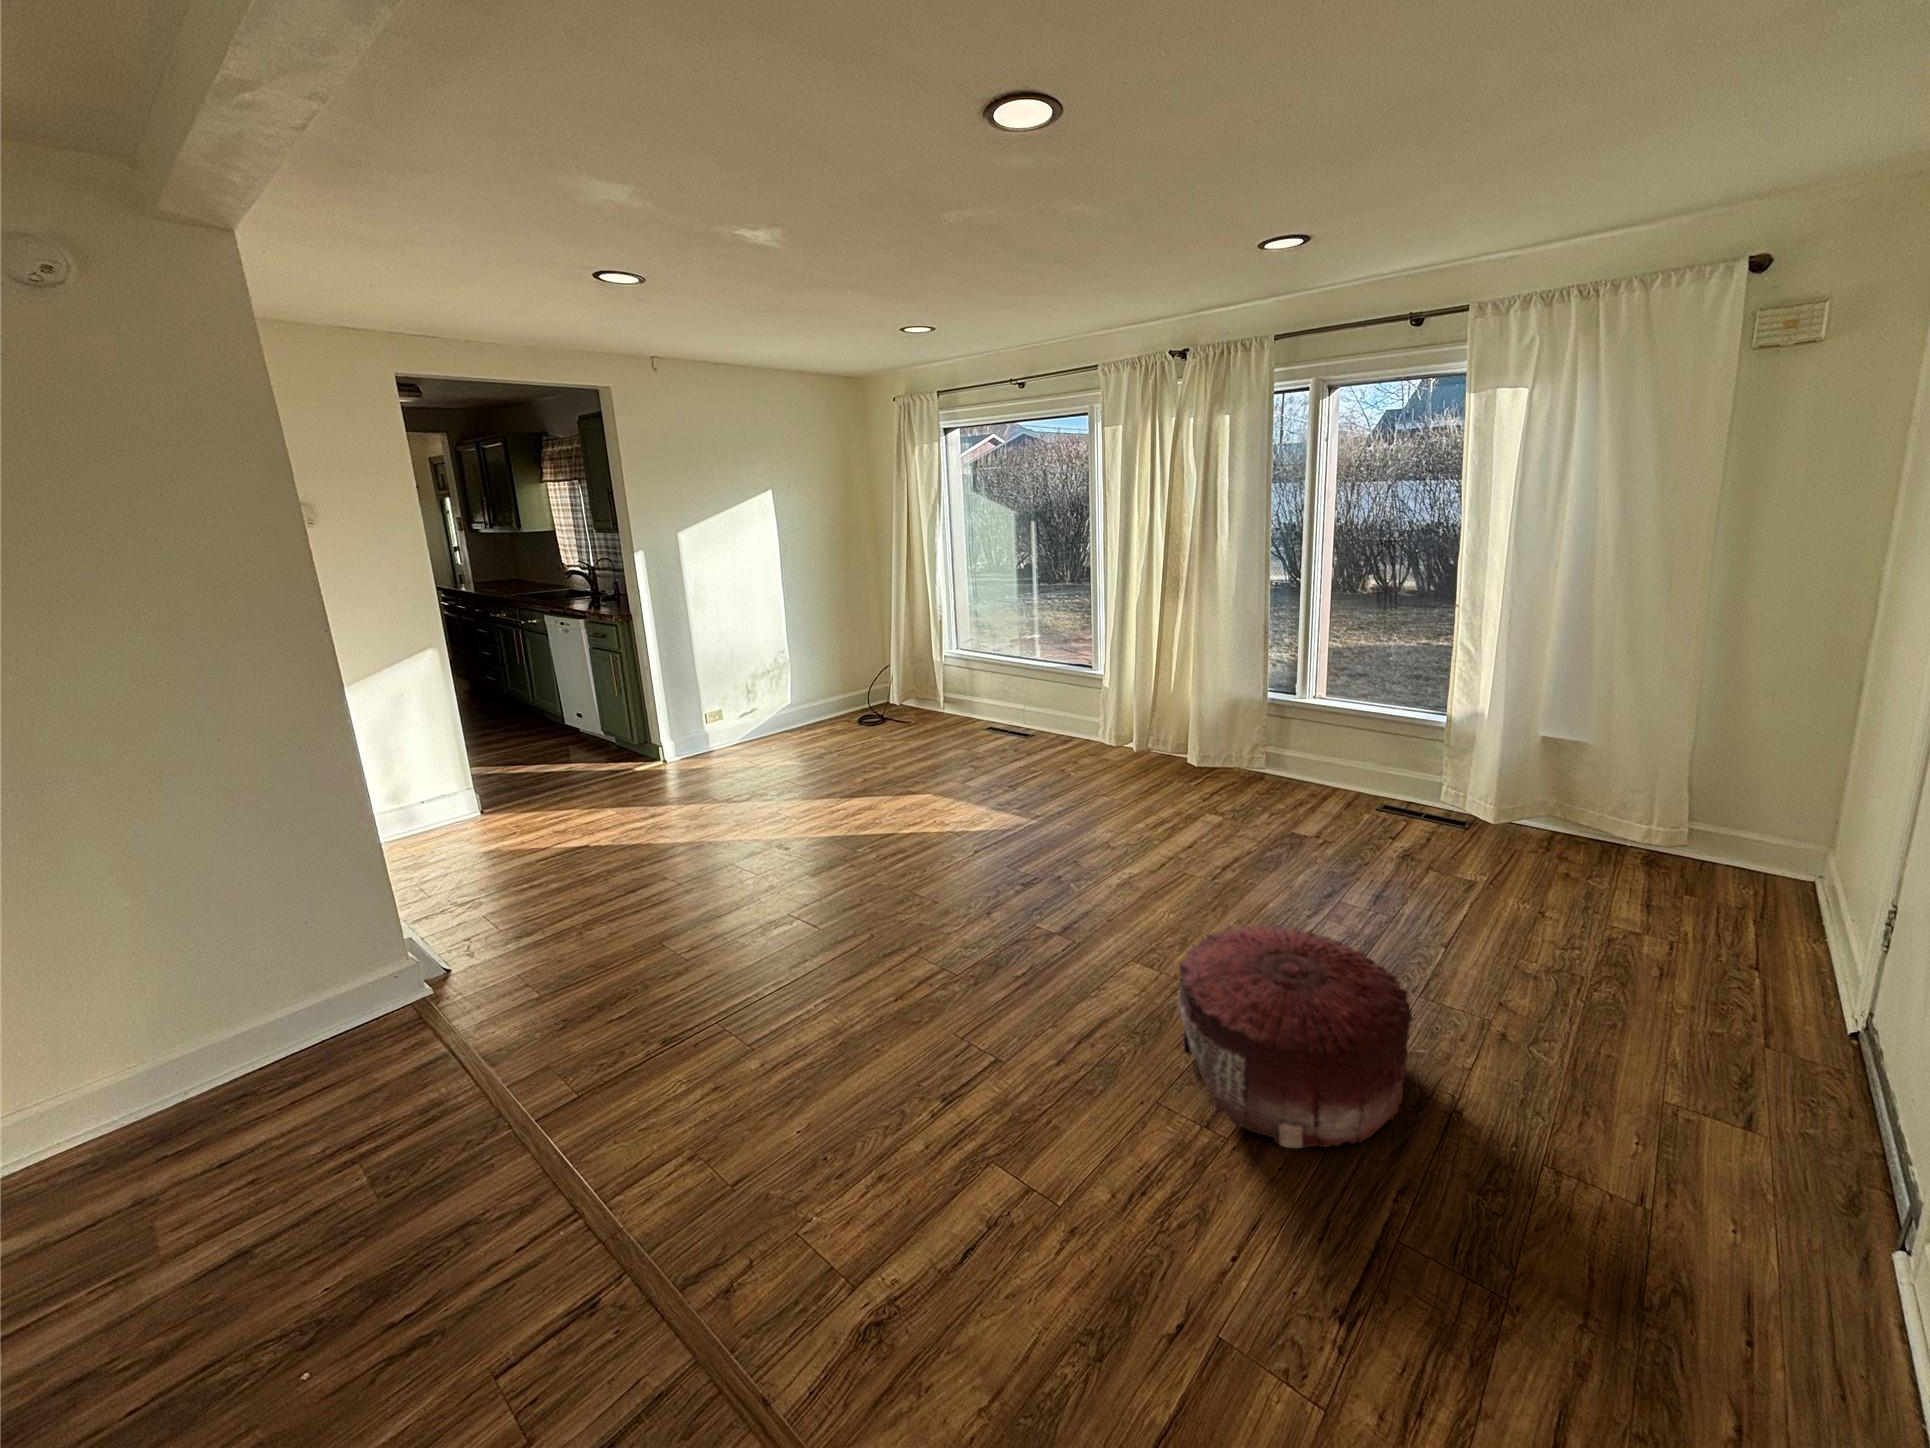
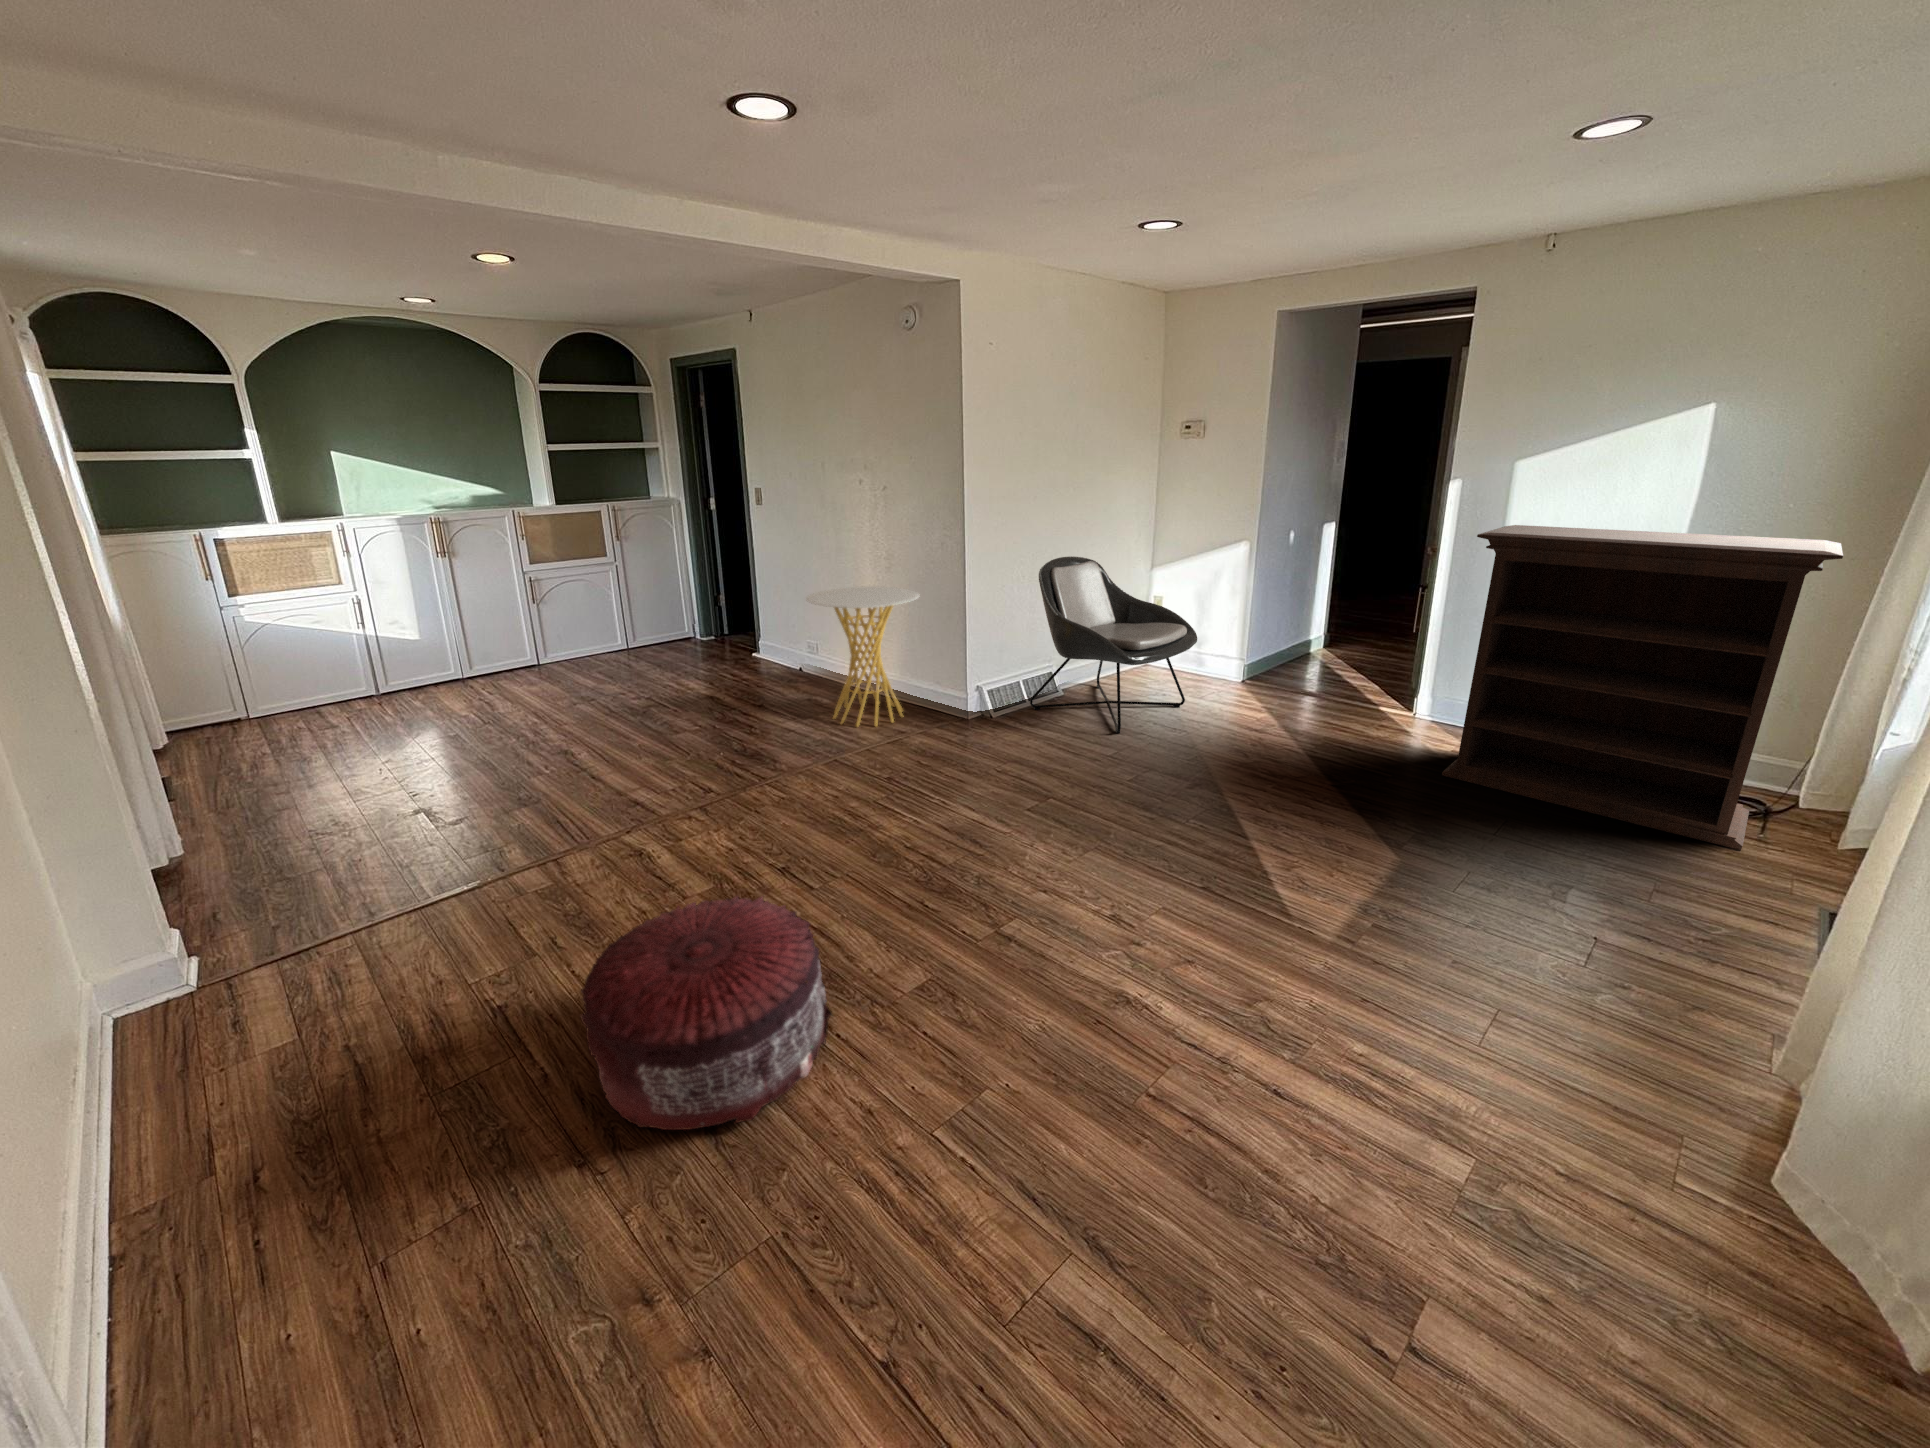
bookshelf: none [784,577,959,770] -> present [1442,525,1843,850]
lounge chair: none [411,704,658,926] -> present [1030,556,1197,733]
side table: none [49,818,404,1173] -> present [806,586,919,727]

